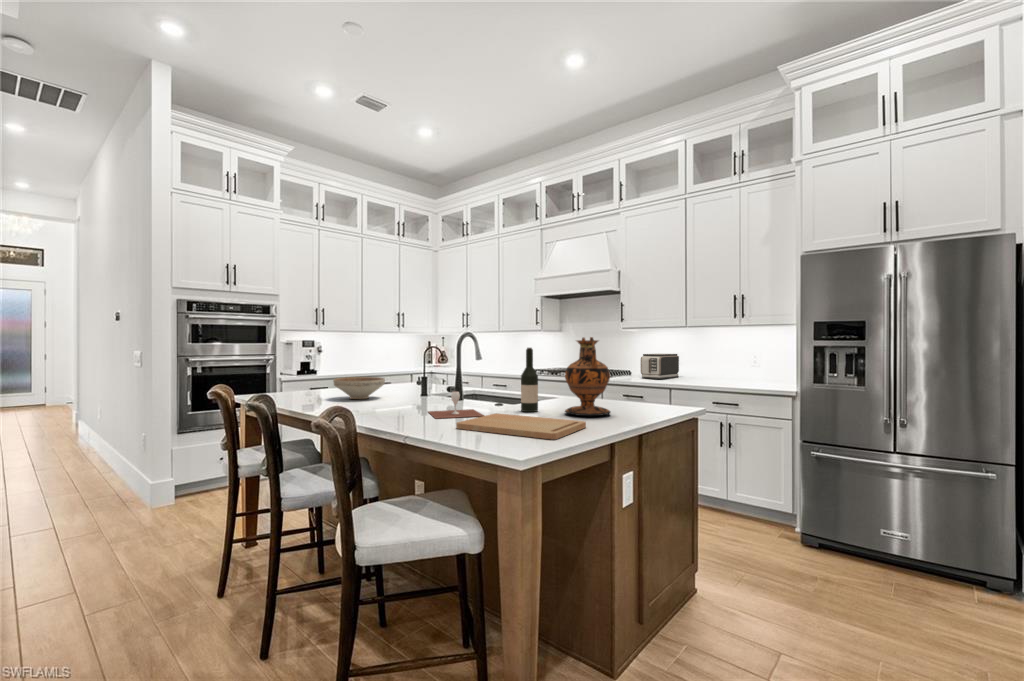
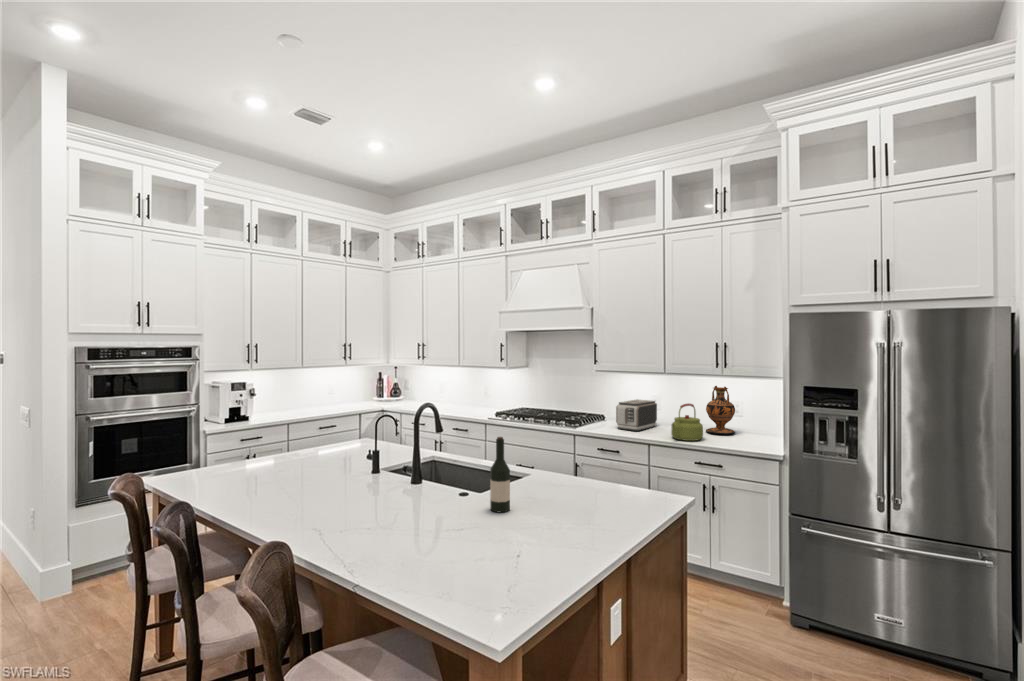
vase: present [565,337,611,416] -> present [706,386,736,434]
kettle: none [691,351,721,384] -> present [671,404,703,441]
decorative bowl: present [333,377,385,399] -> none [269,454,330,486]
wine glass: present [429,391,484,419] -> none [382,493,450,533]
cutting board: present [456,414,586,439] -> none [418,524,568,582]

